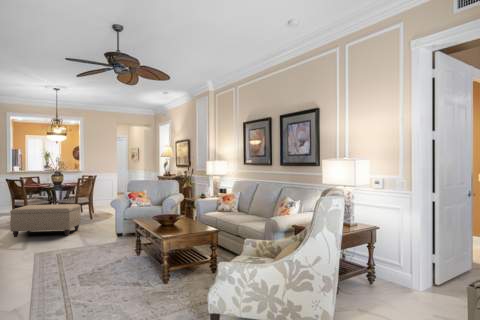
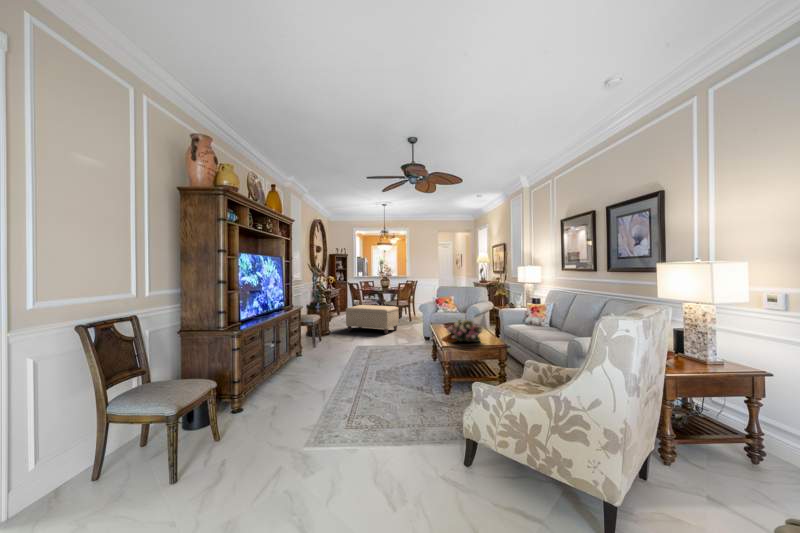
flower arrangement: none [161,210,194,231] -> present [447,319,482,342]

